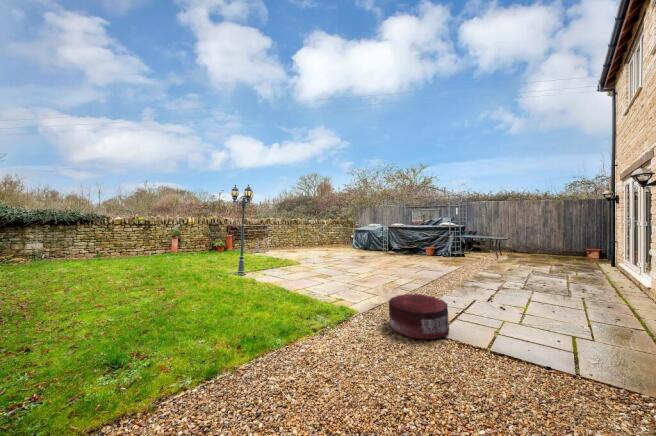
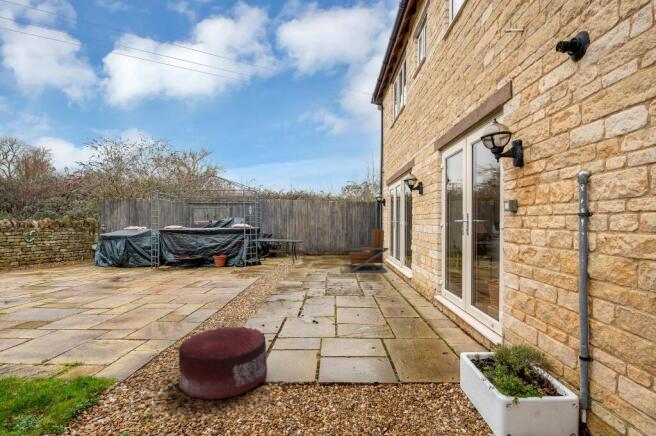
lounge chair: none [562,229,618,278] -> present [348,229,388,273]

